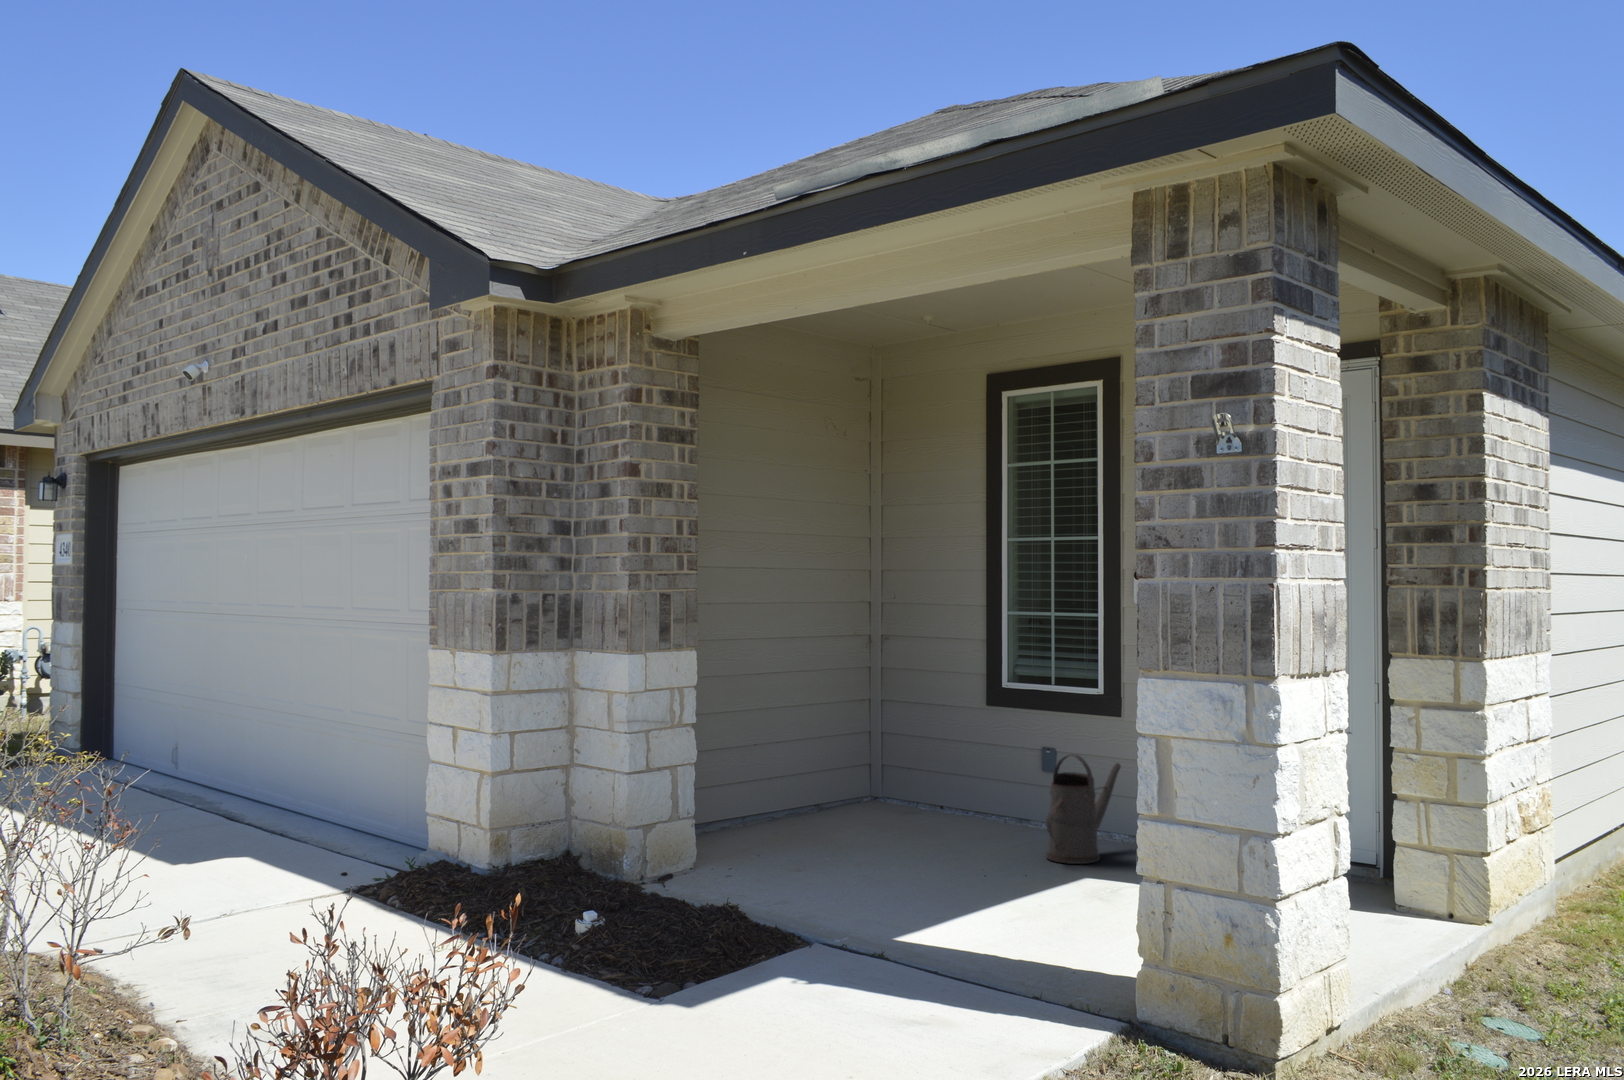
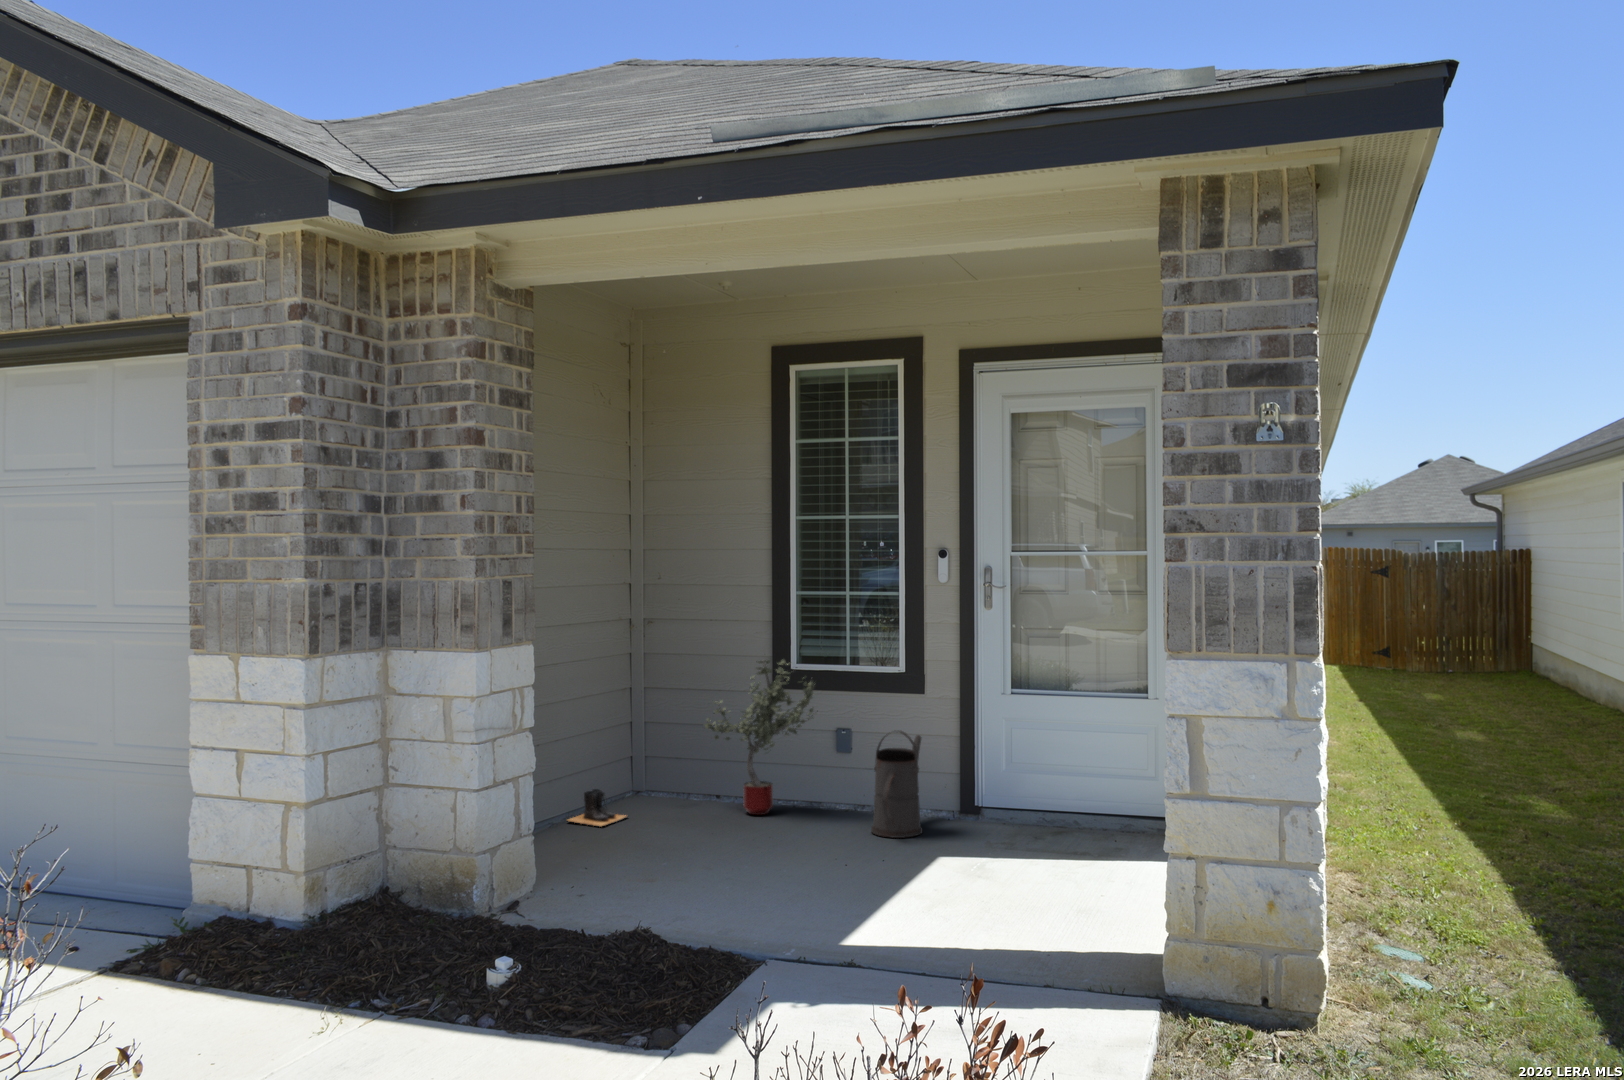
potted tree: none [913,677,1016,832] -> present [705,660,815,815]
boots: none [780,794,837,829] -> present [567,789,627,827]

